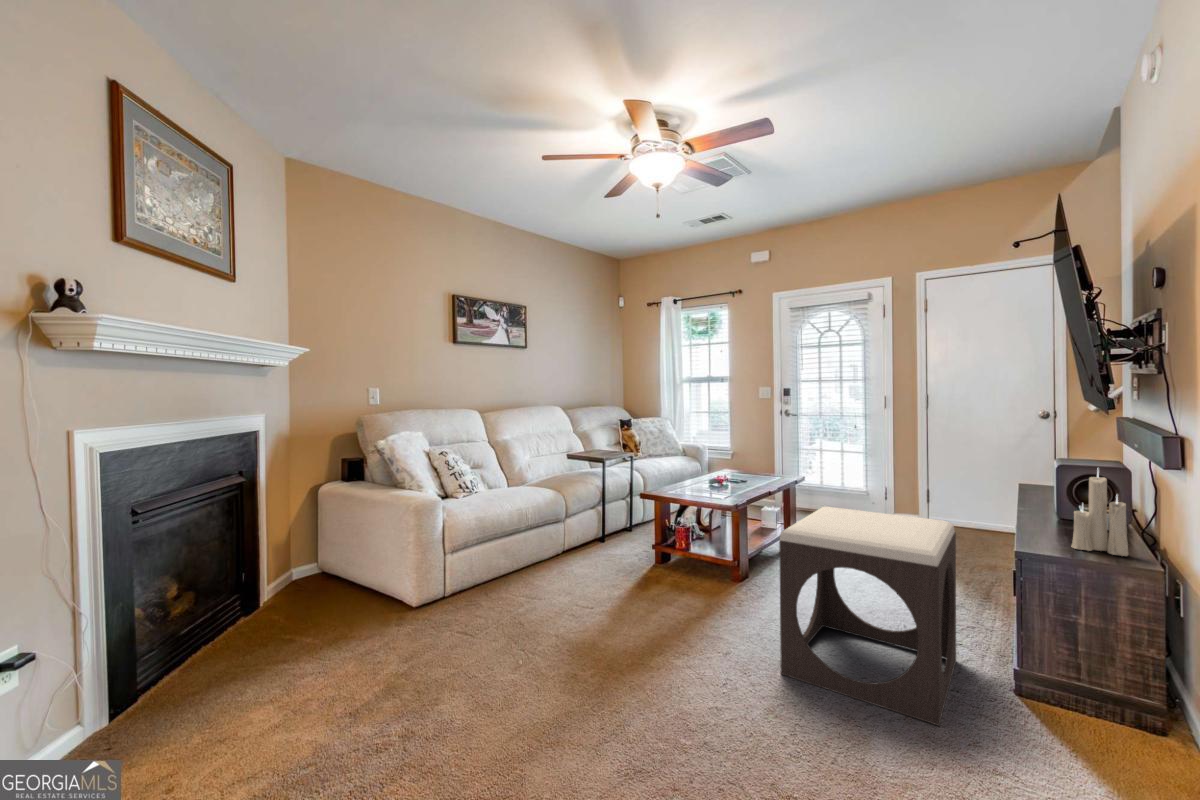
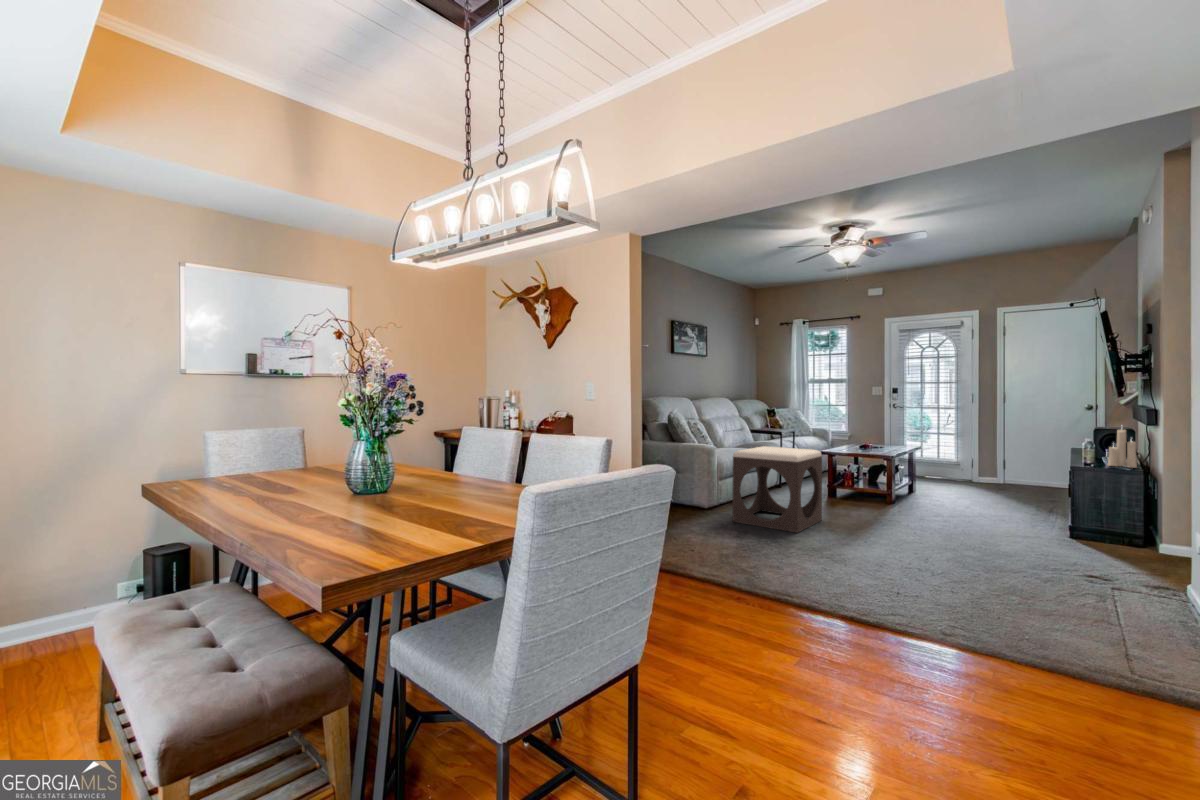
footstool: present [779,507,956,726] -> present [732,446,822,533]

